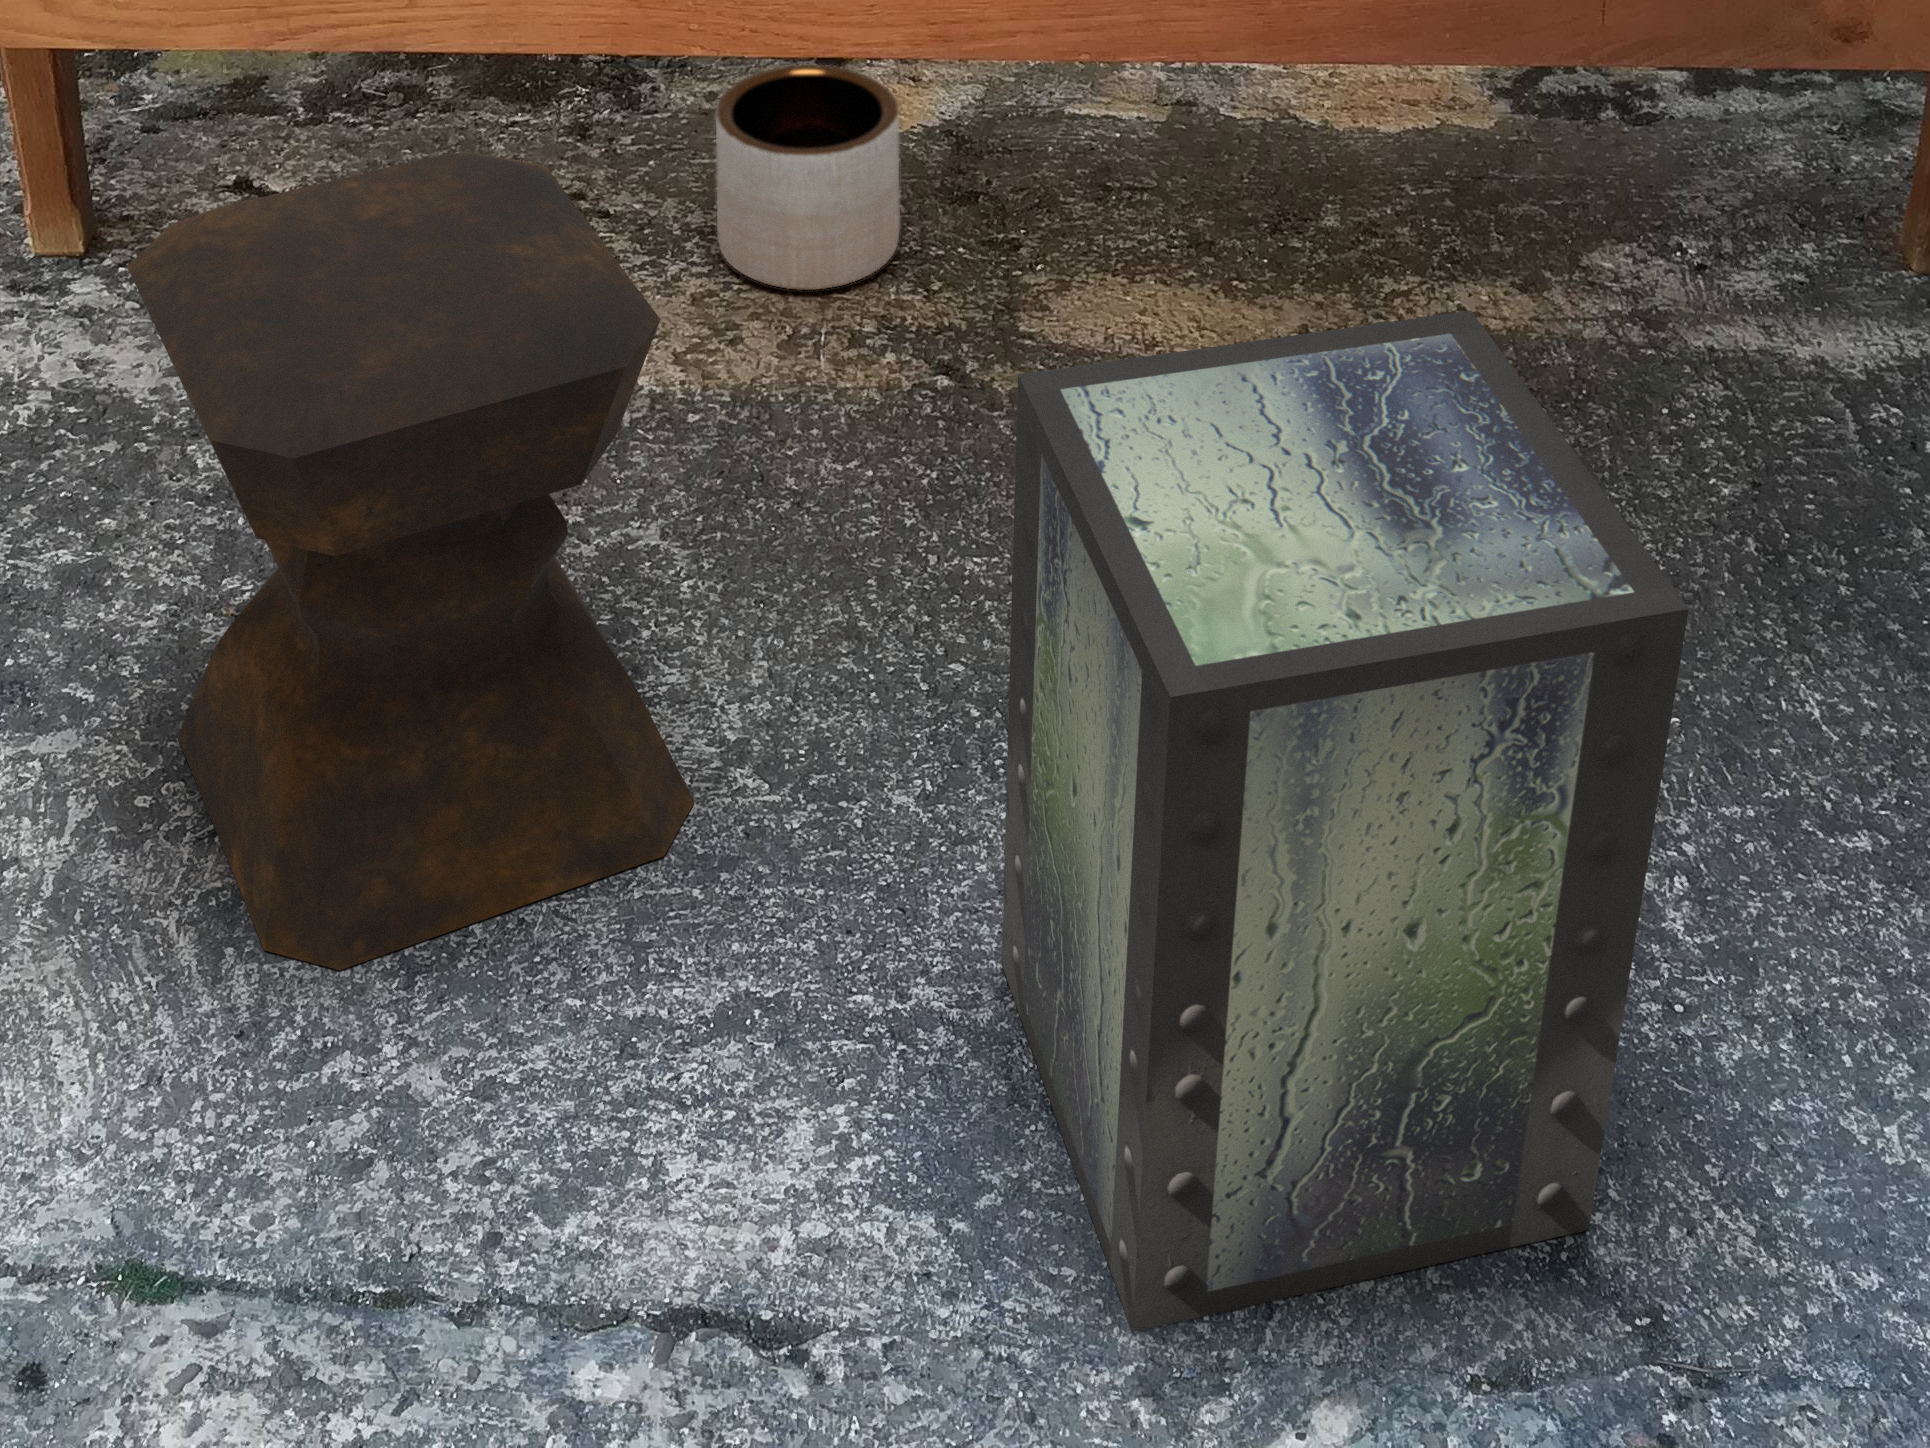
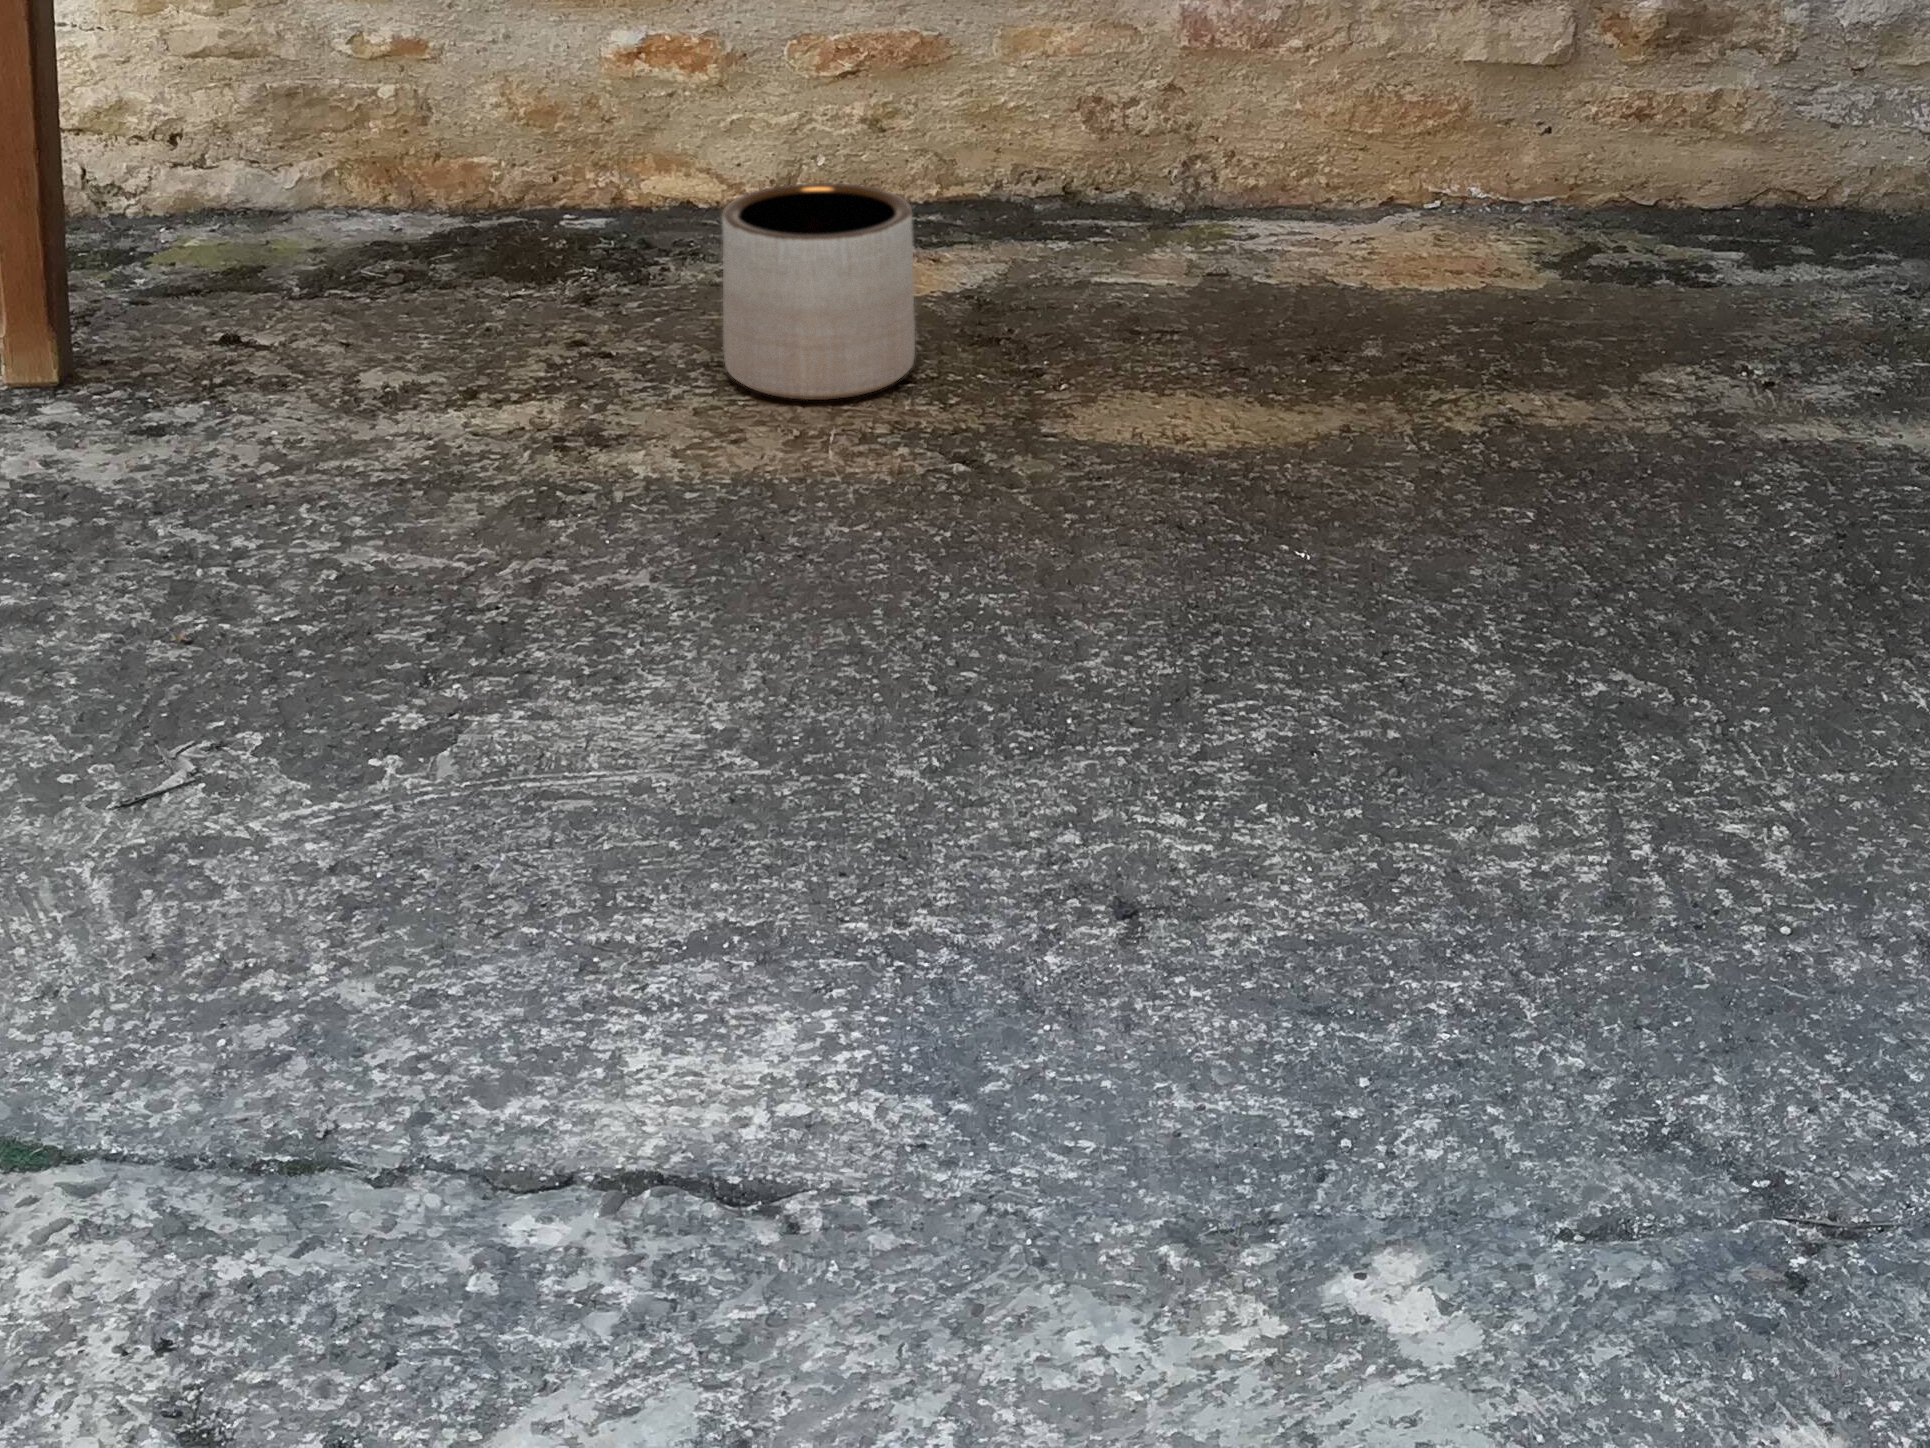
stool: present [127,152,695,970] -> none [84,55,675,904]
storage box: present [1002,311,1689,1332] -> none [1014,83,1746,1198]

